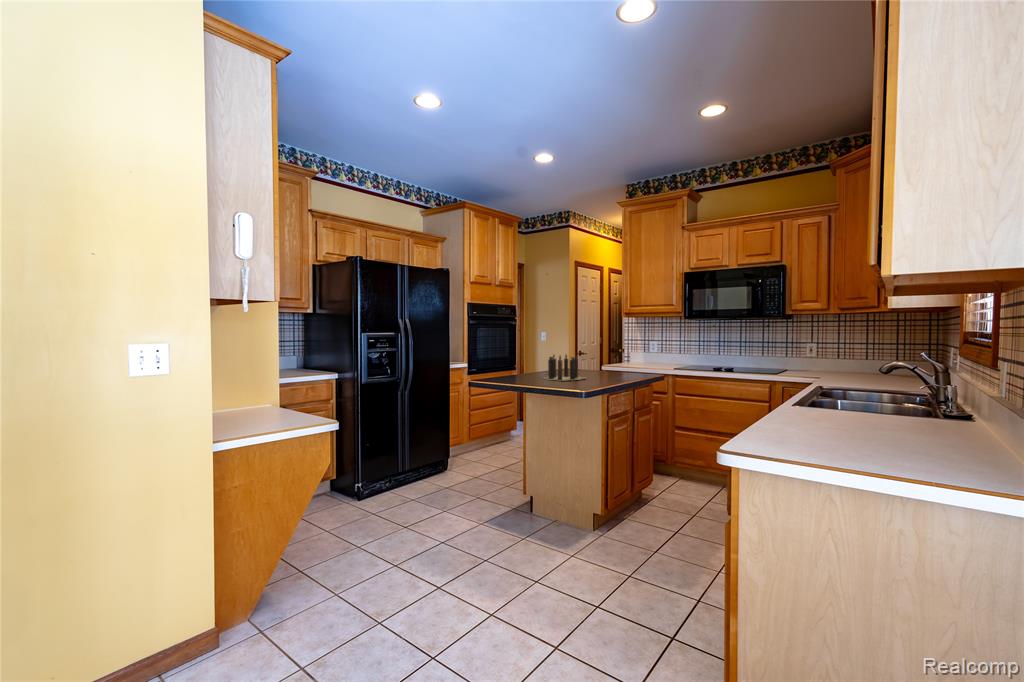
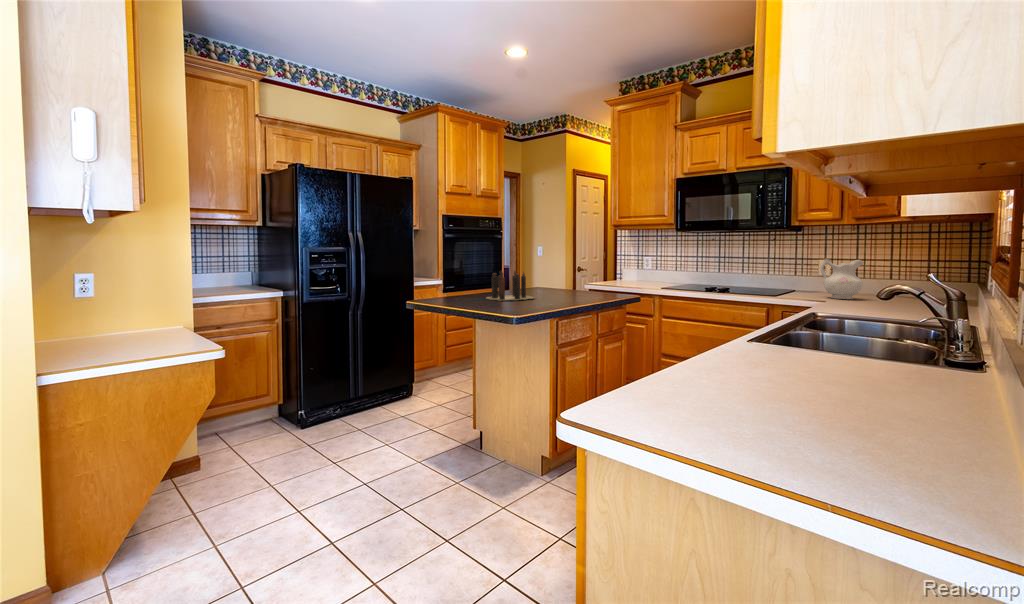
ceramic pitcher: none [813,342,849,377] -> present [820,259,863,299]

